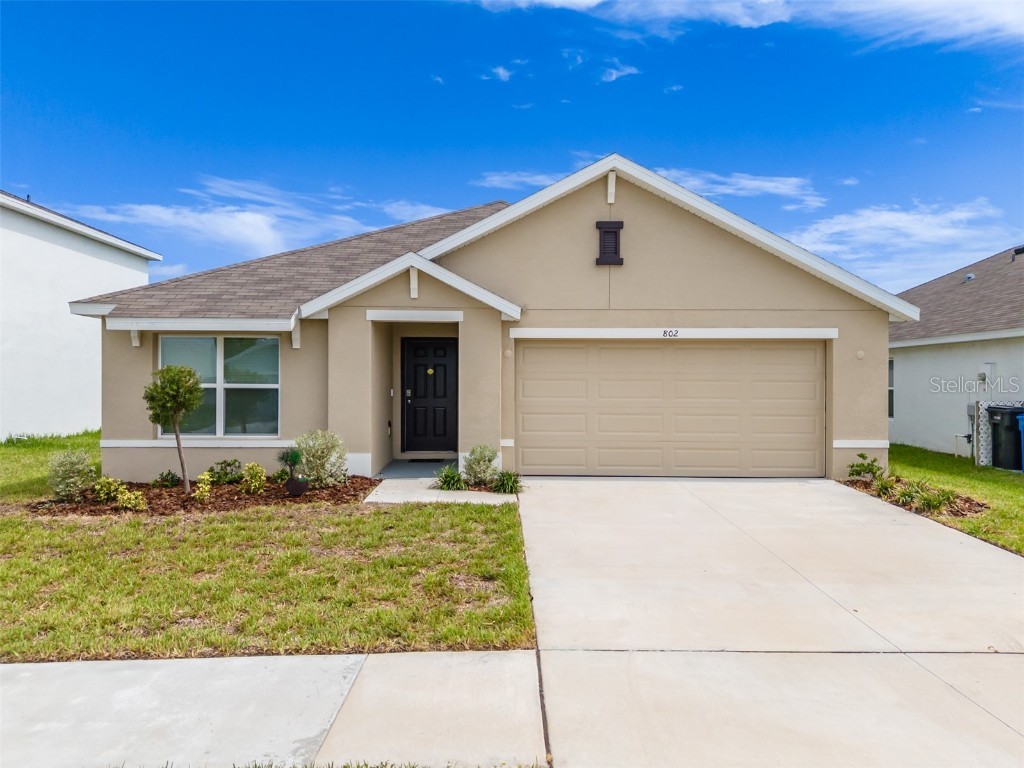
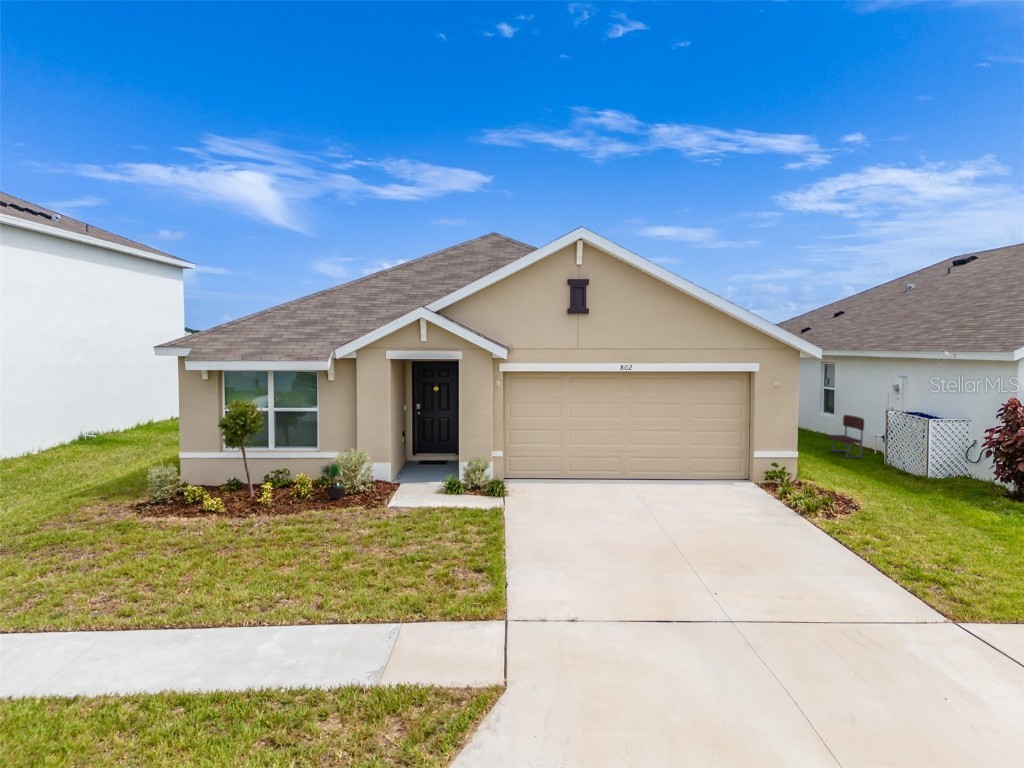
bench: none [905,406,956,457] -> present [826,415,864,458]

